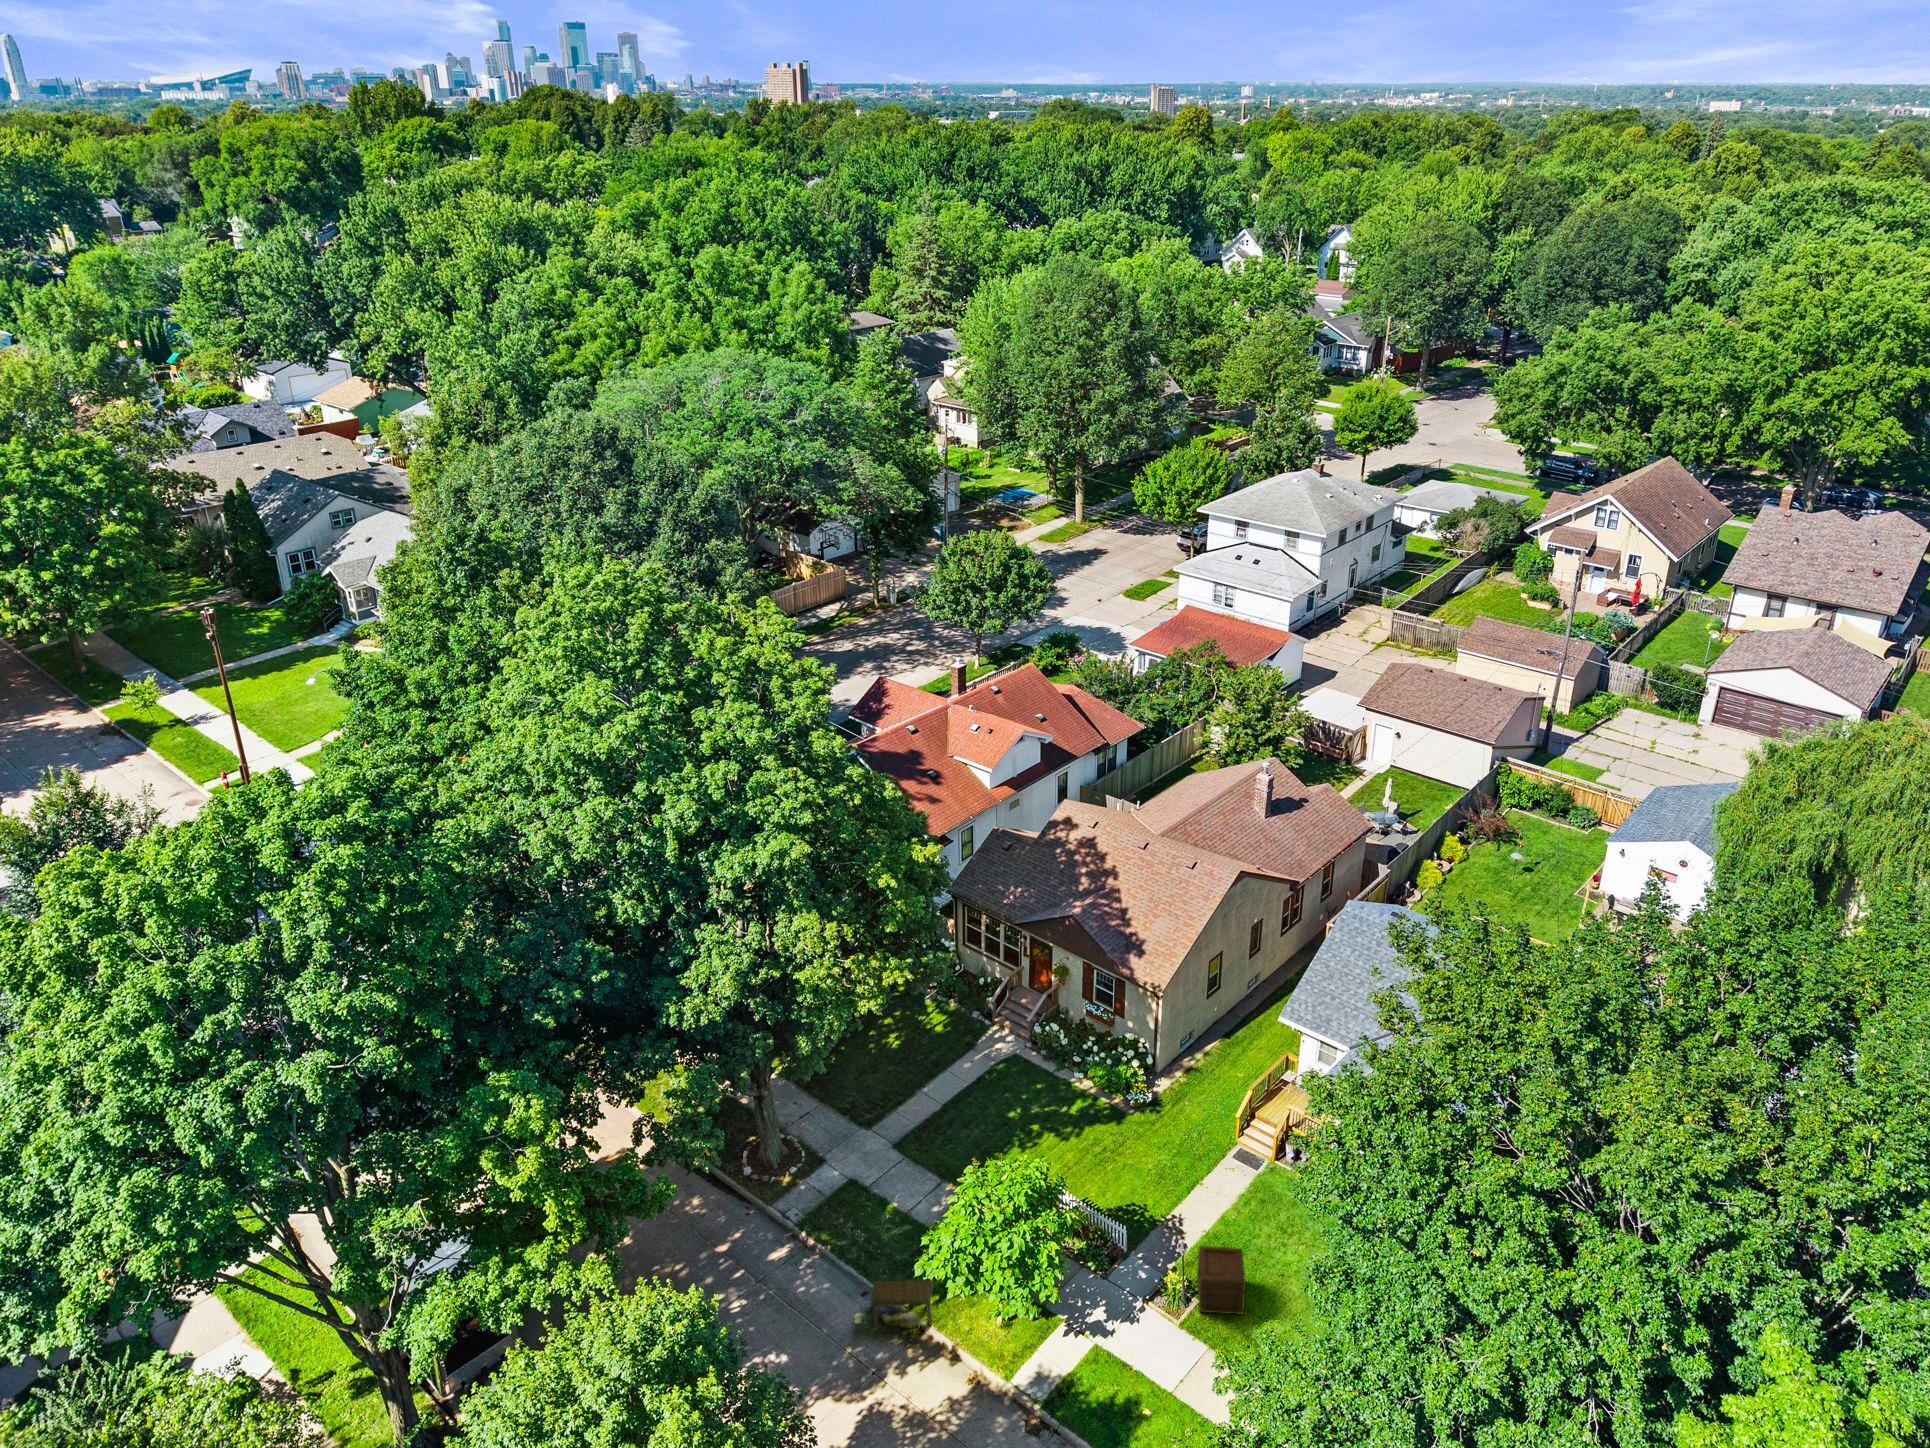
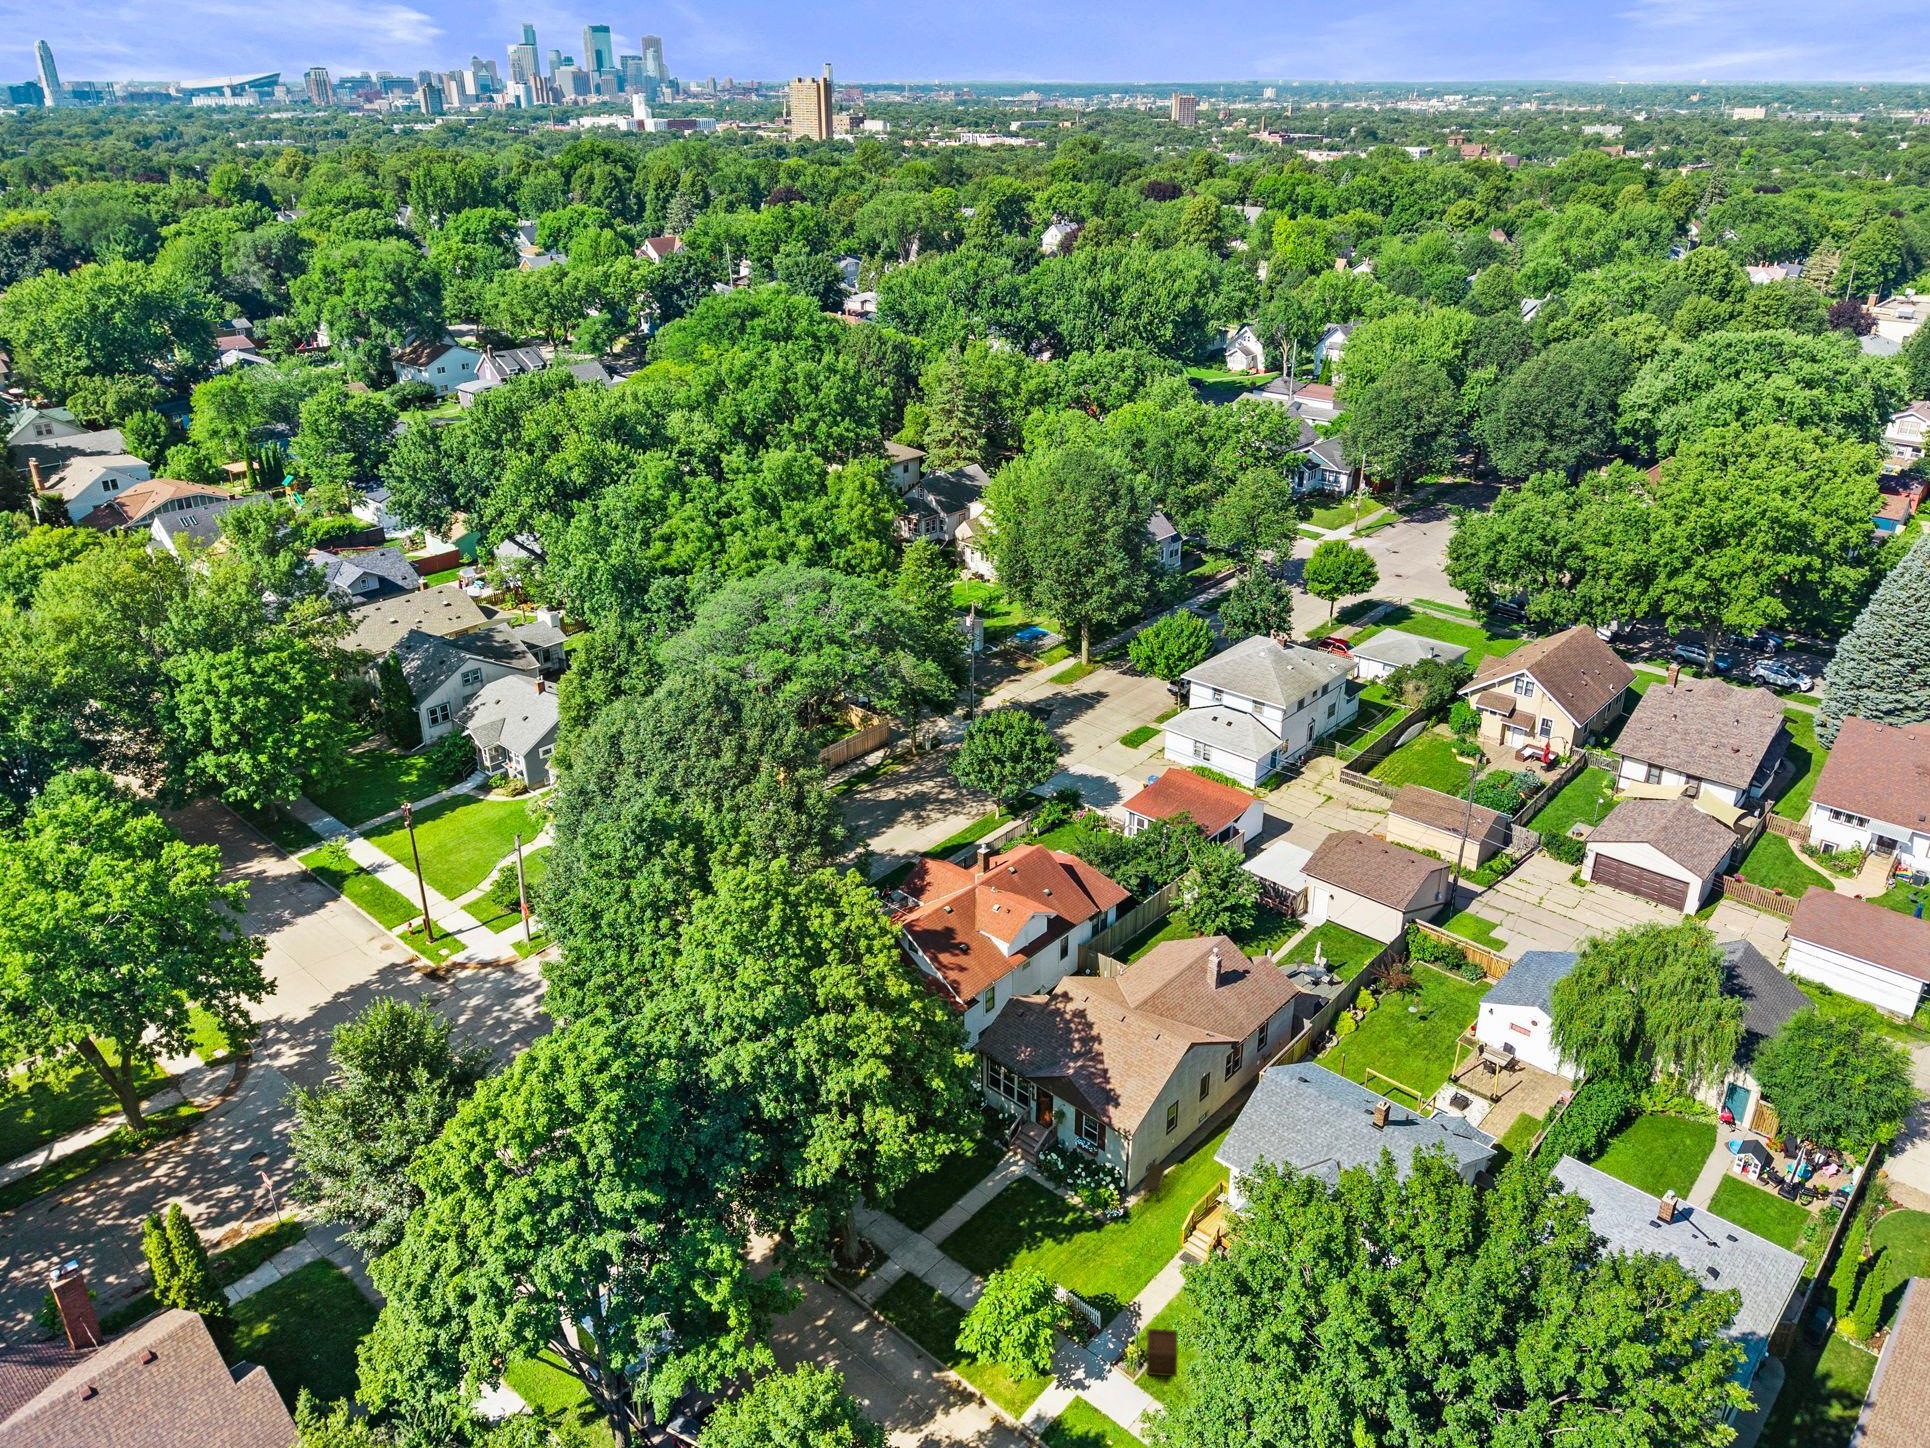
bench: present [871,1279,933,1327] -> present [1144,1163,1164,1203]

